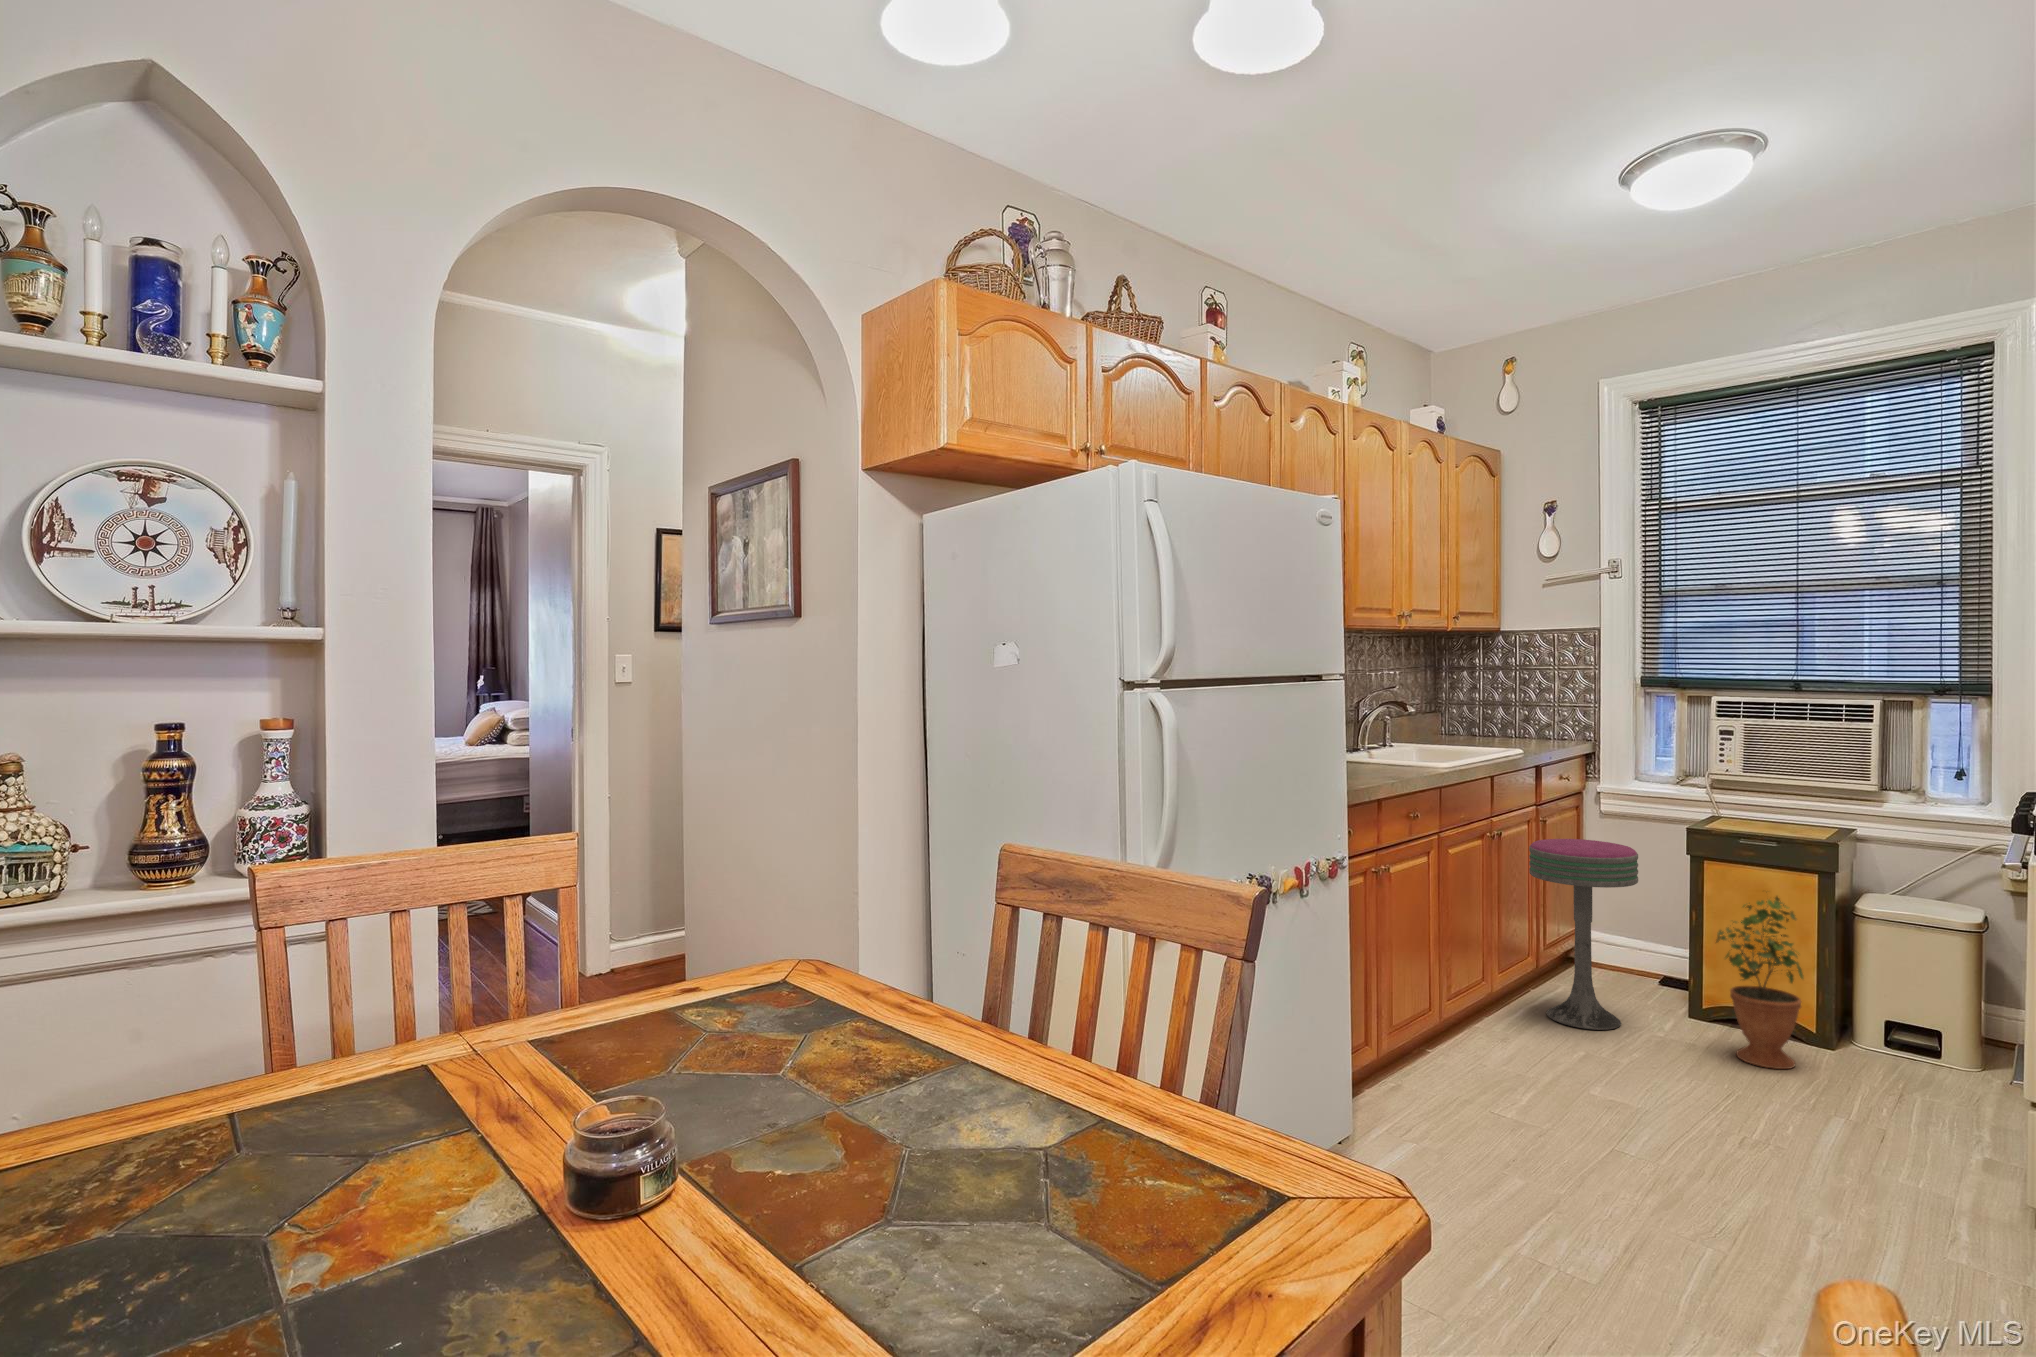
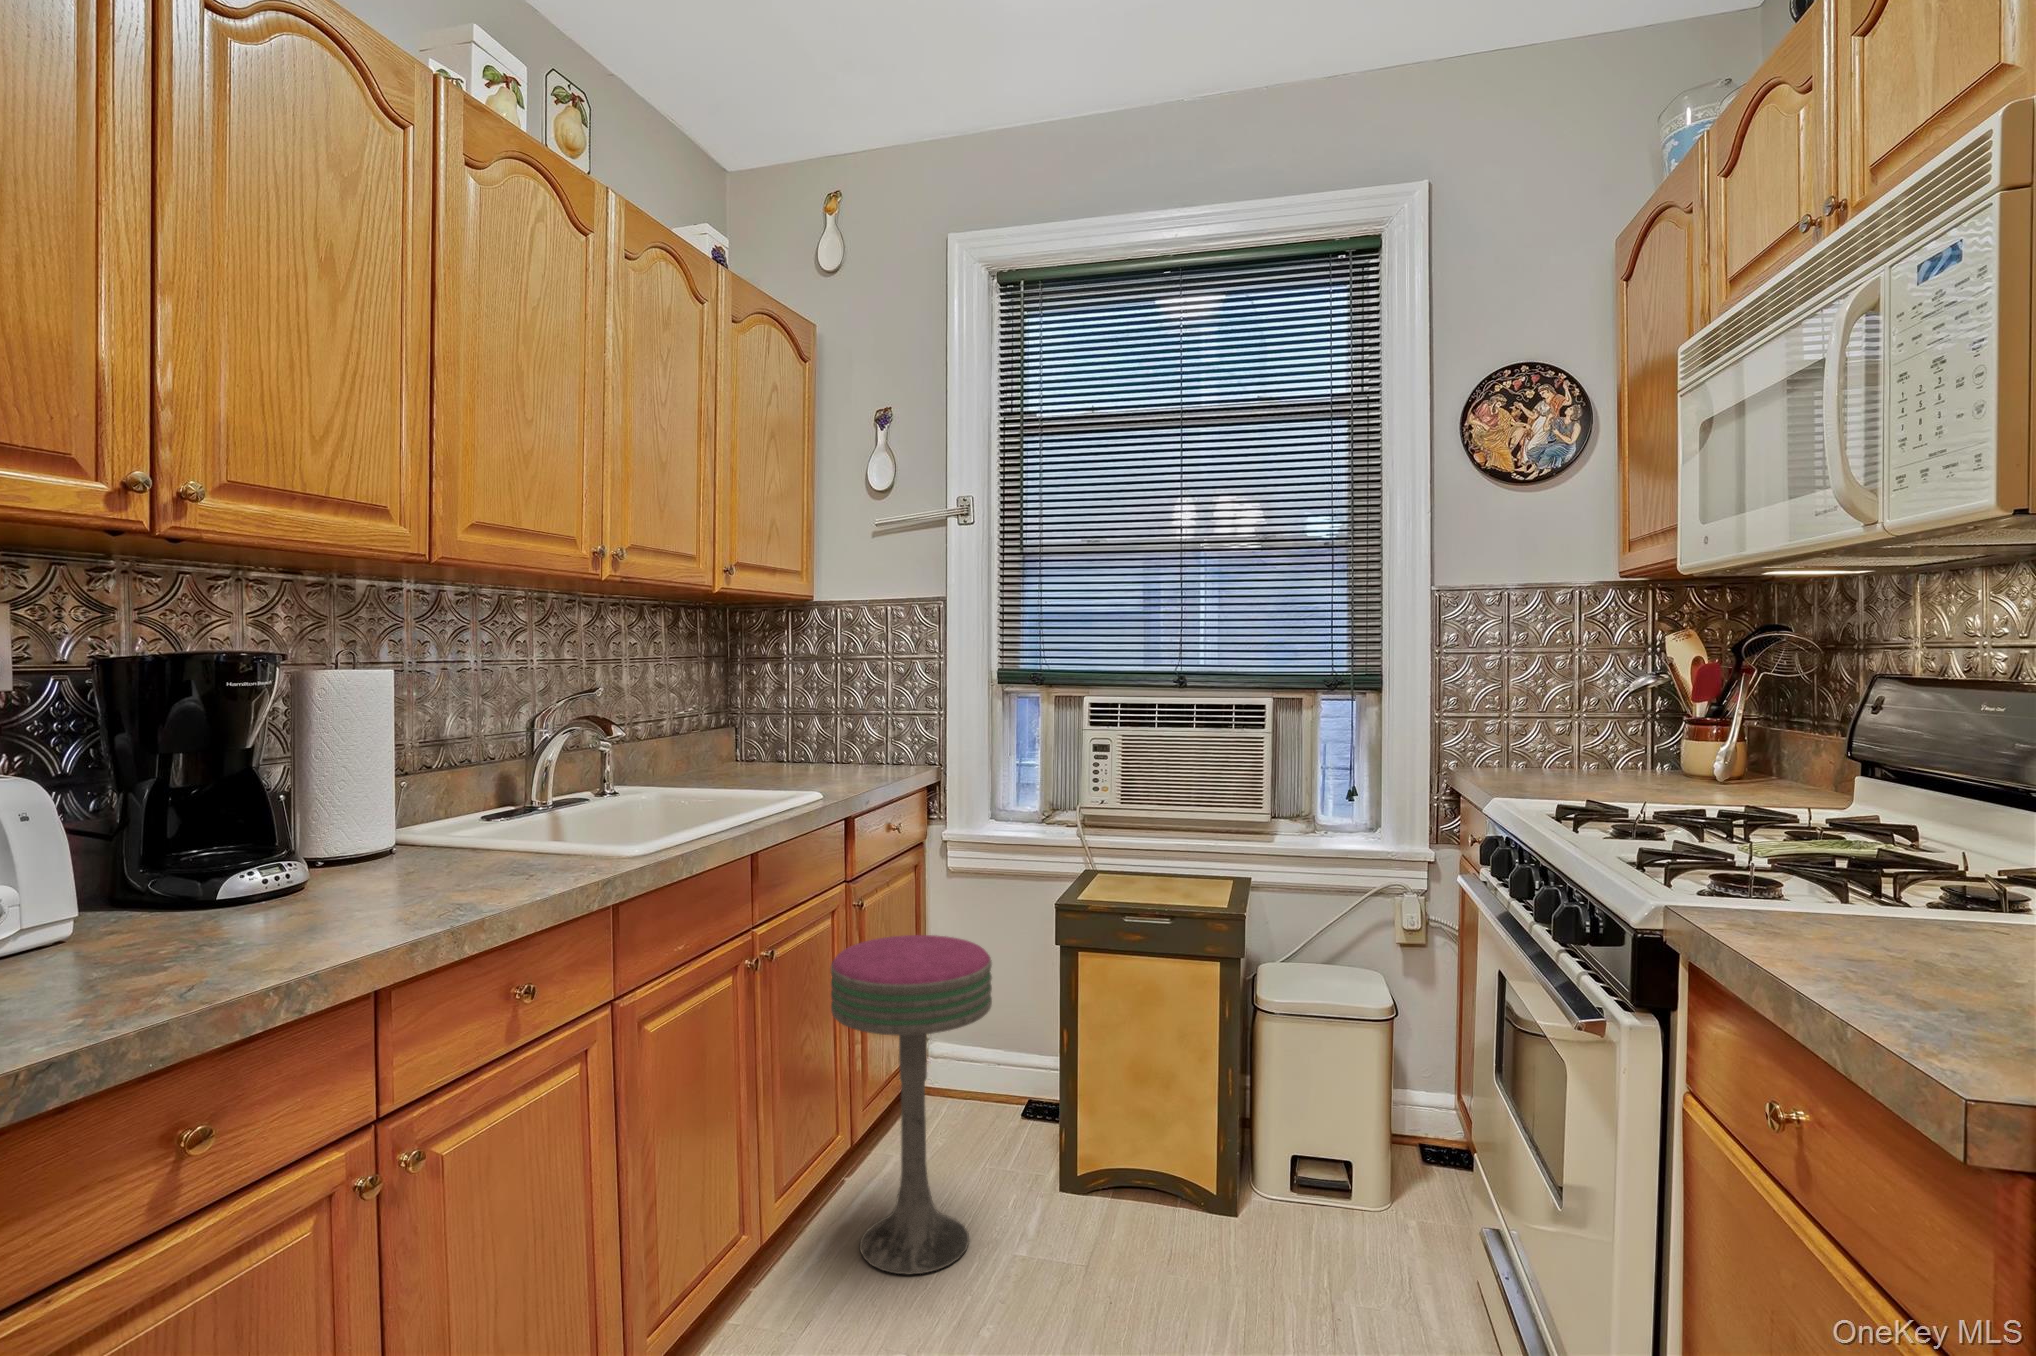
potted plant: present [1716,897,1804,1069] -> none [1098,1005,1215,1304]

